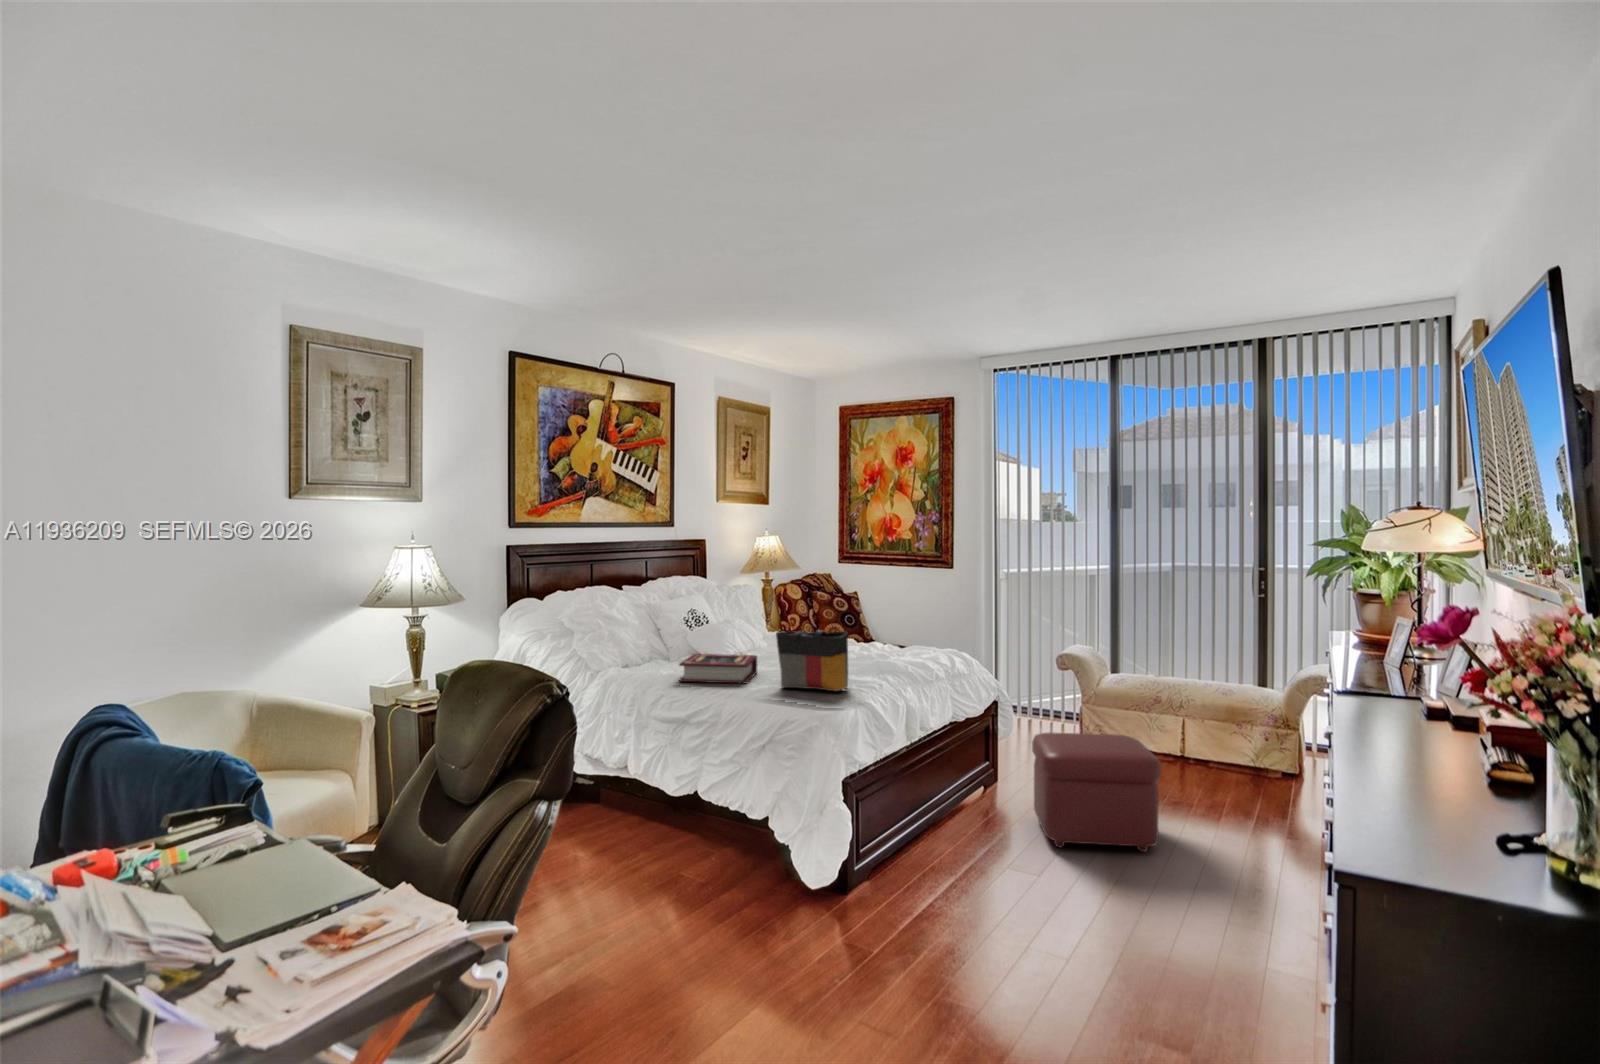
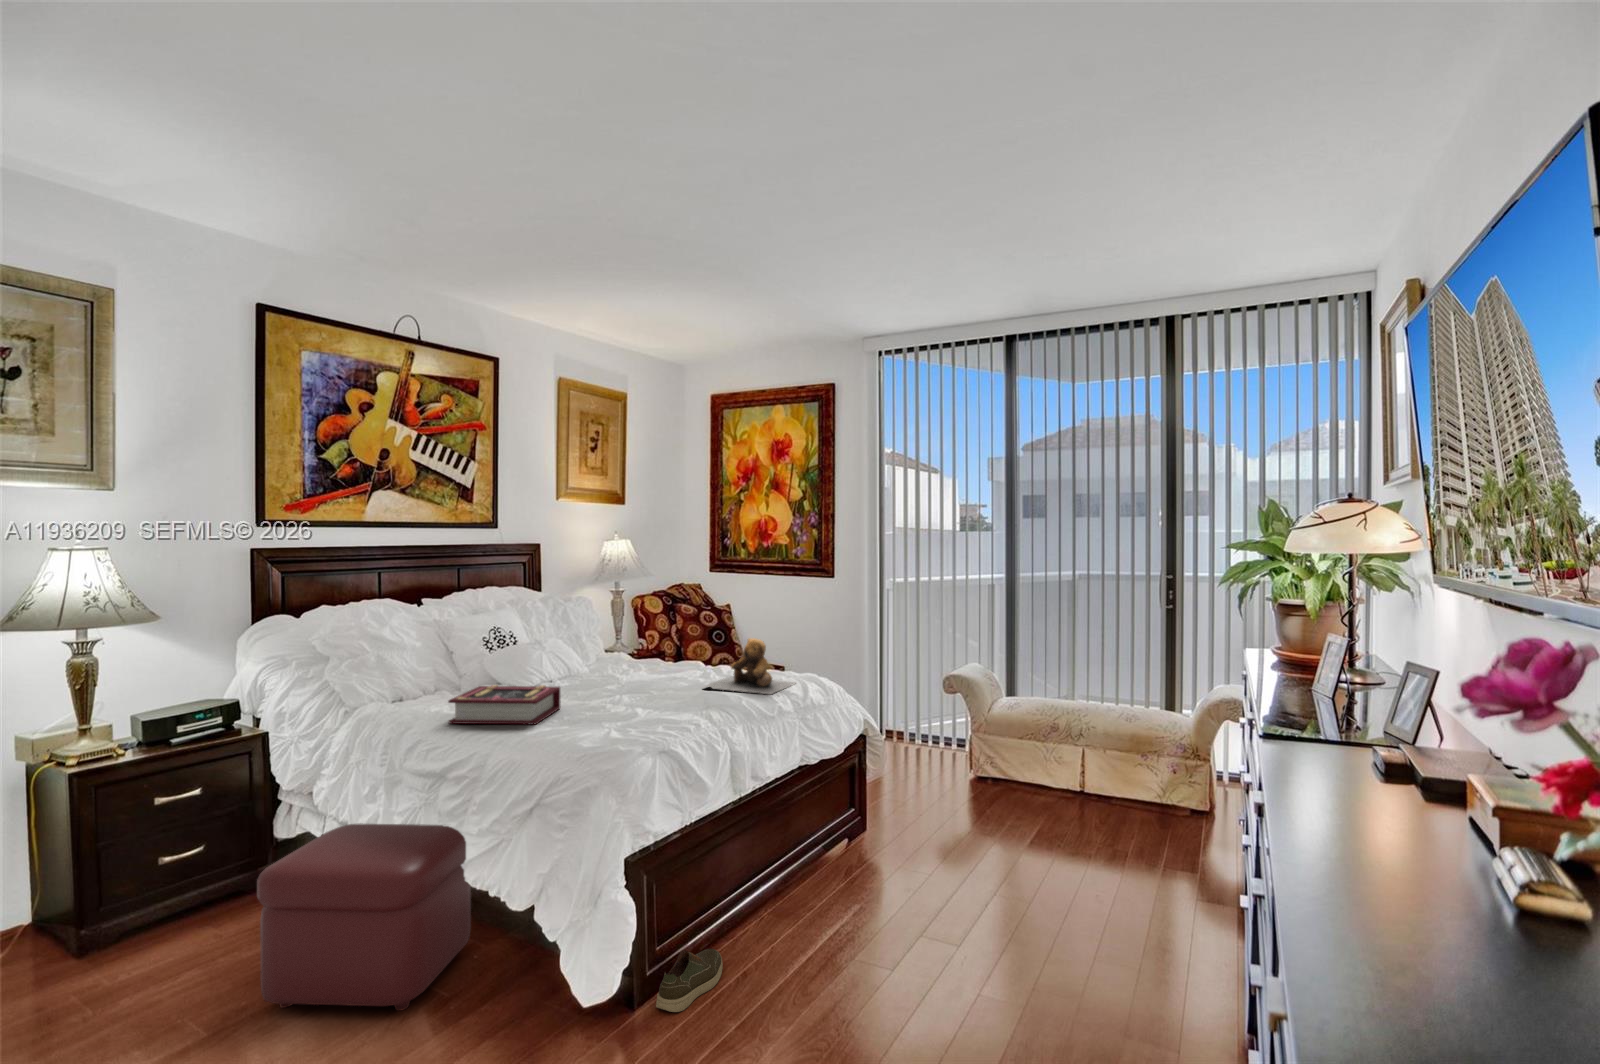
teddy bear: none [861,619,940,665] -> present [706,638,796,694]
tote bag: present [776,630,848,692] -> none [569,656,663,735]
ottoman: present [1032,732,1161,852] -> present [257,824,471,1011]
shoe: none [861,853,905,896] -> present [656,949,723,1012]

